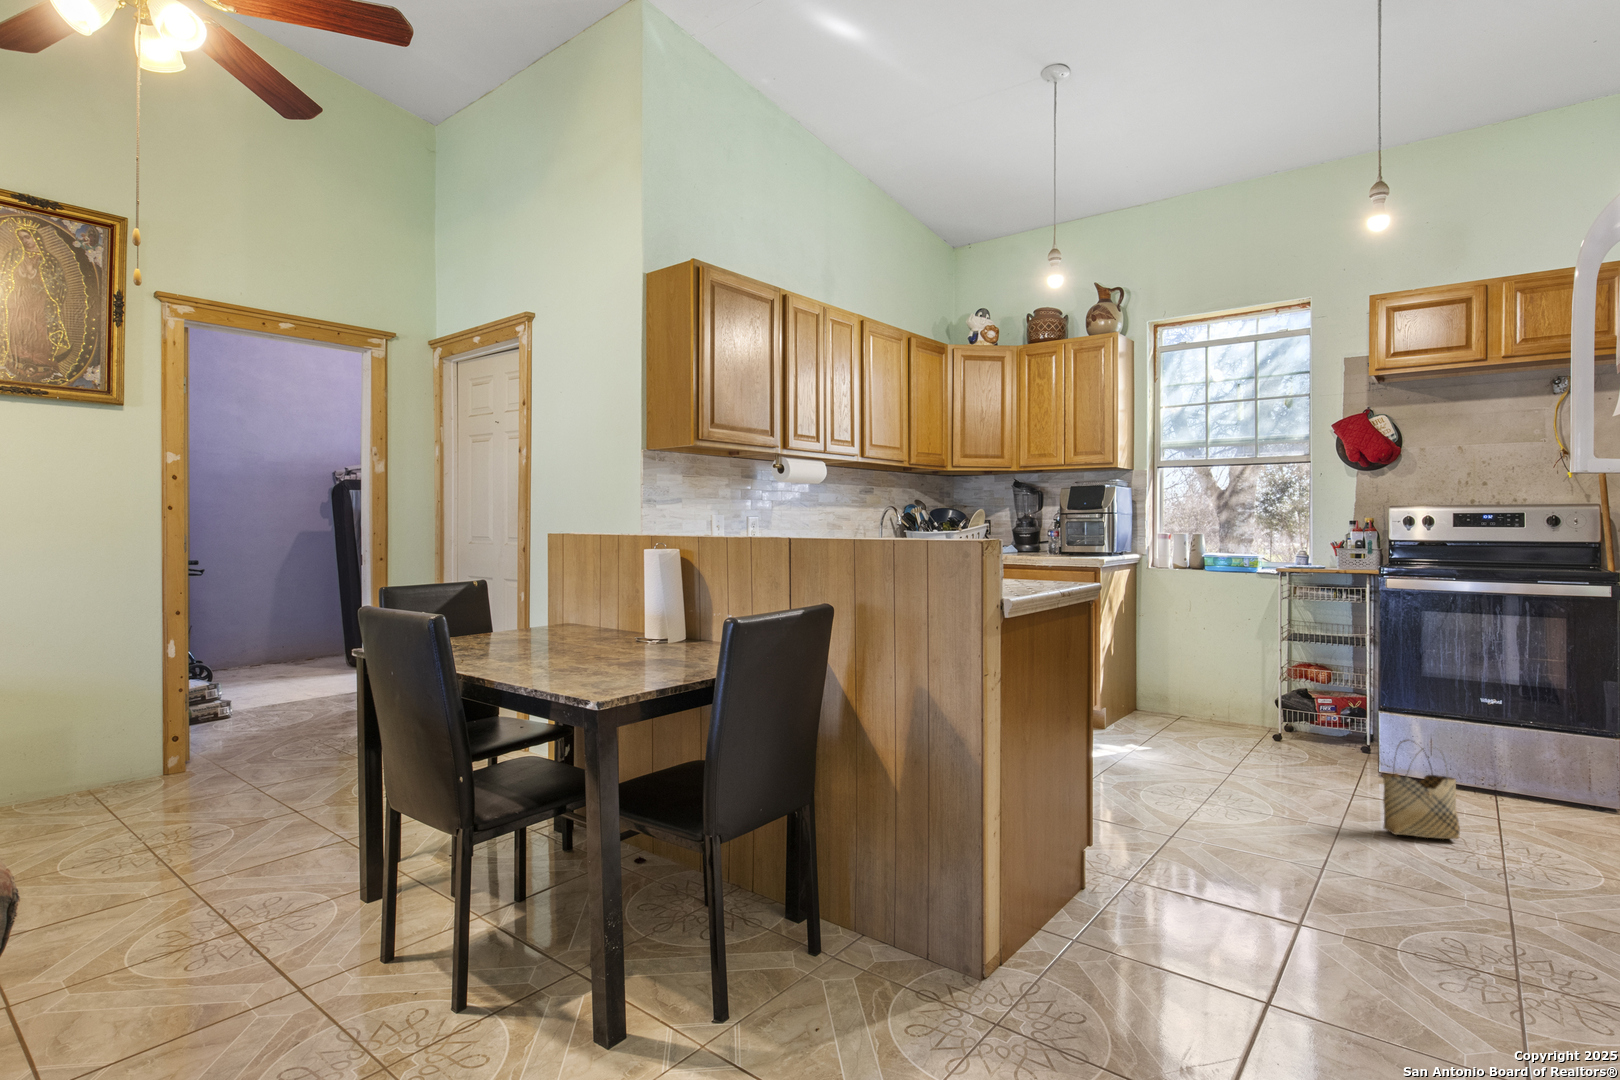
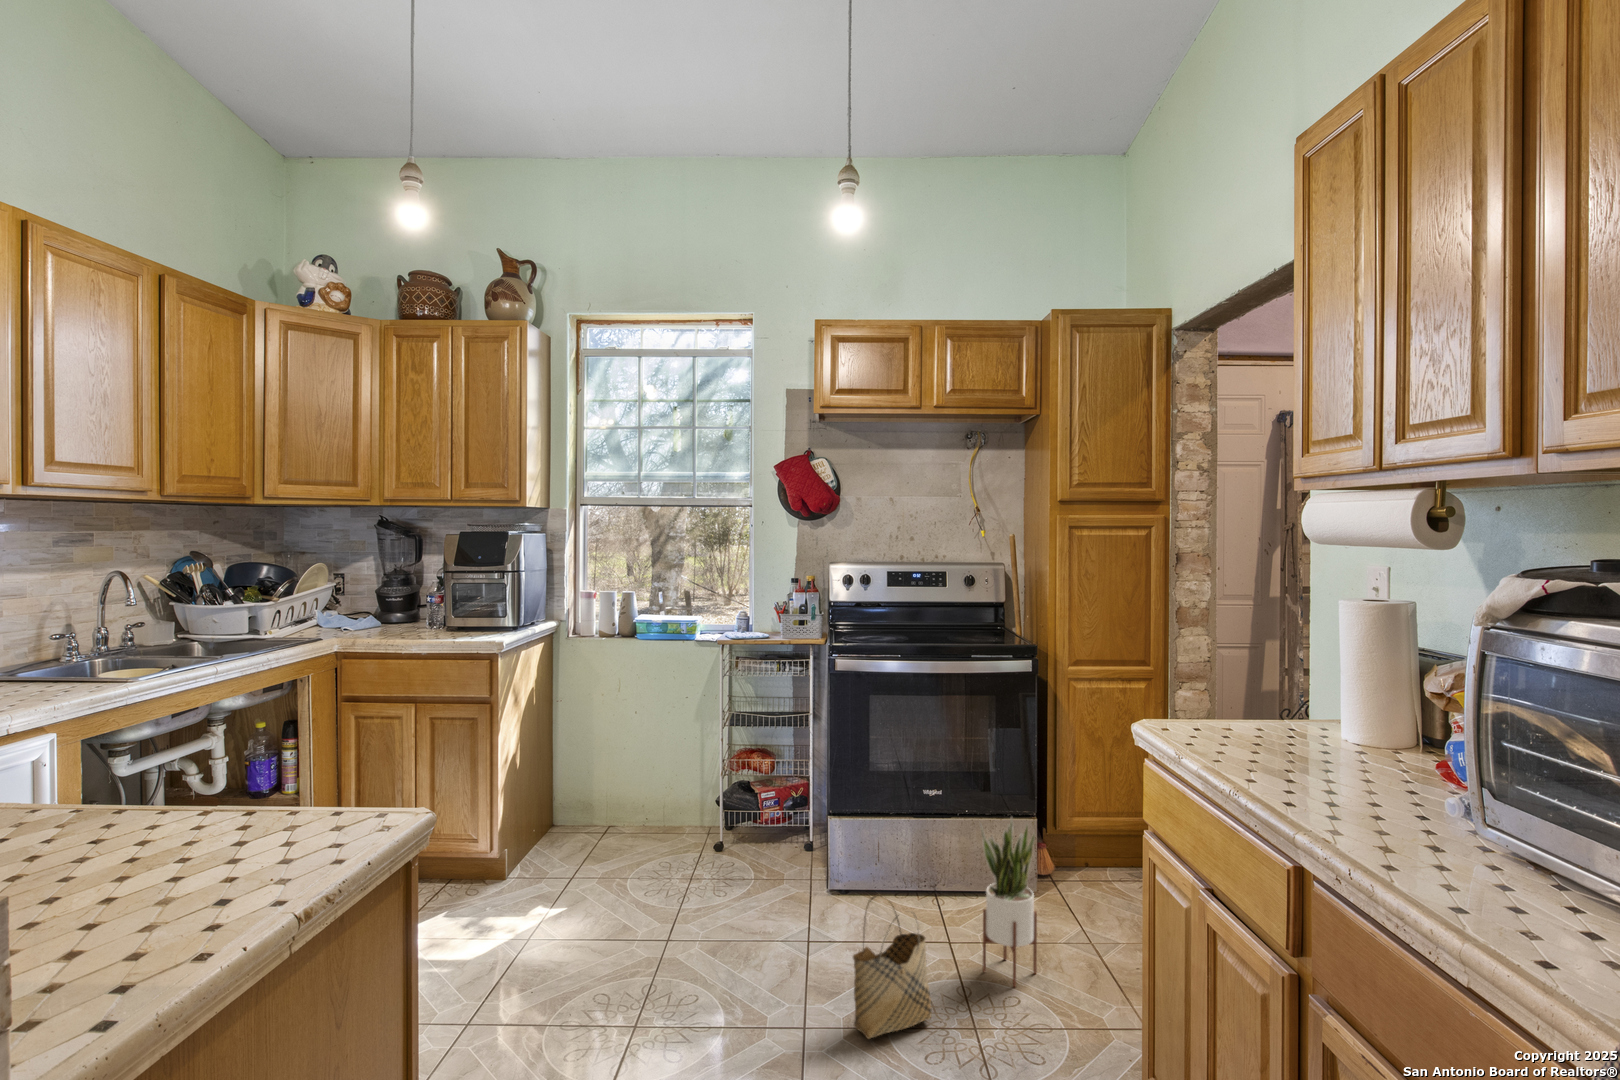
potted plant: none [1522,703,1593,846] -> present [979,818,1037,987]

